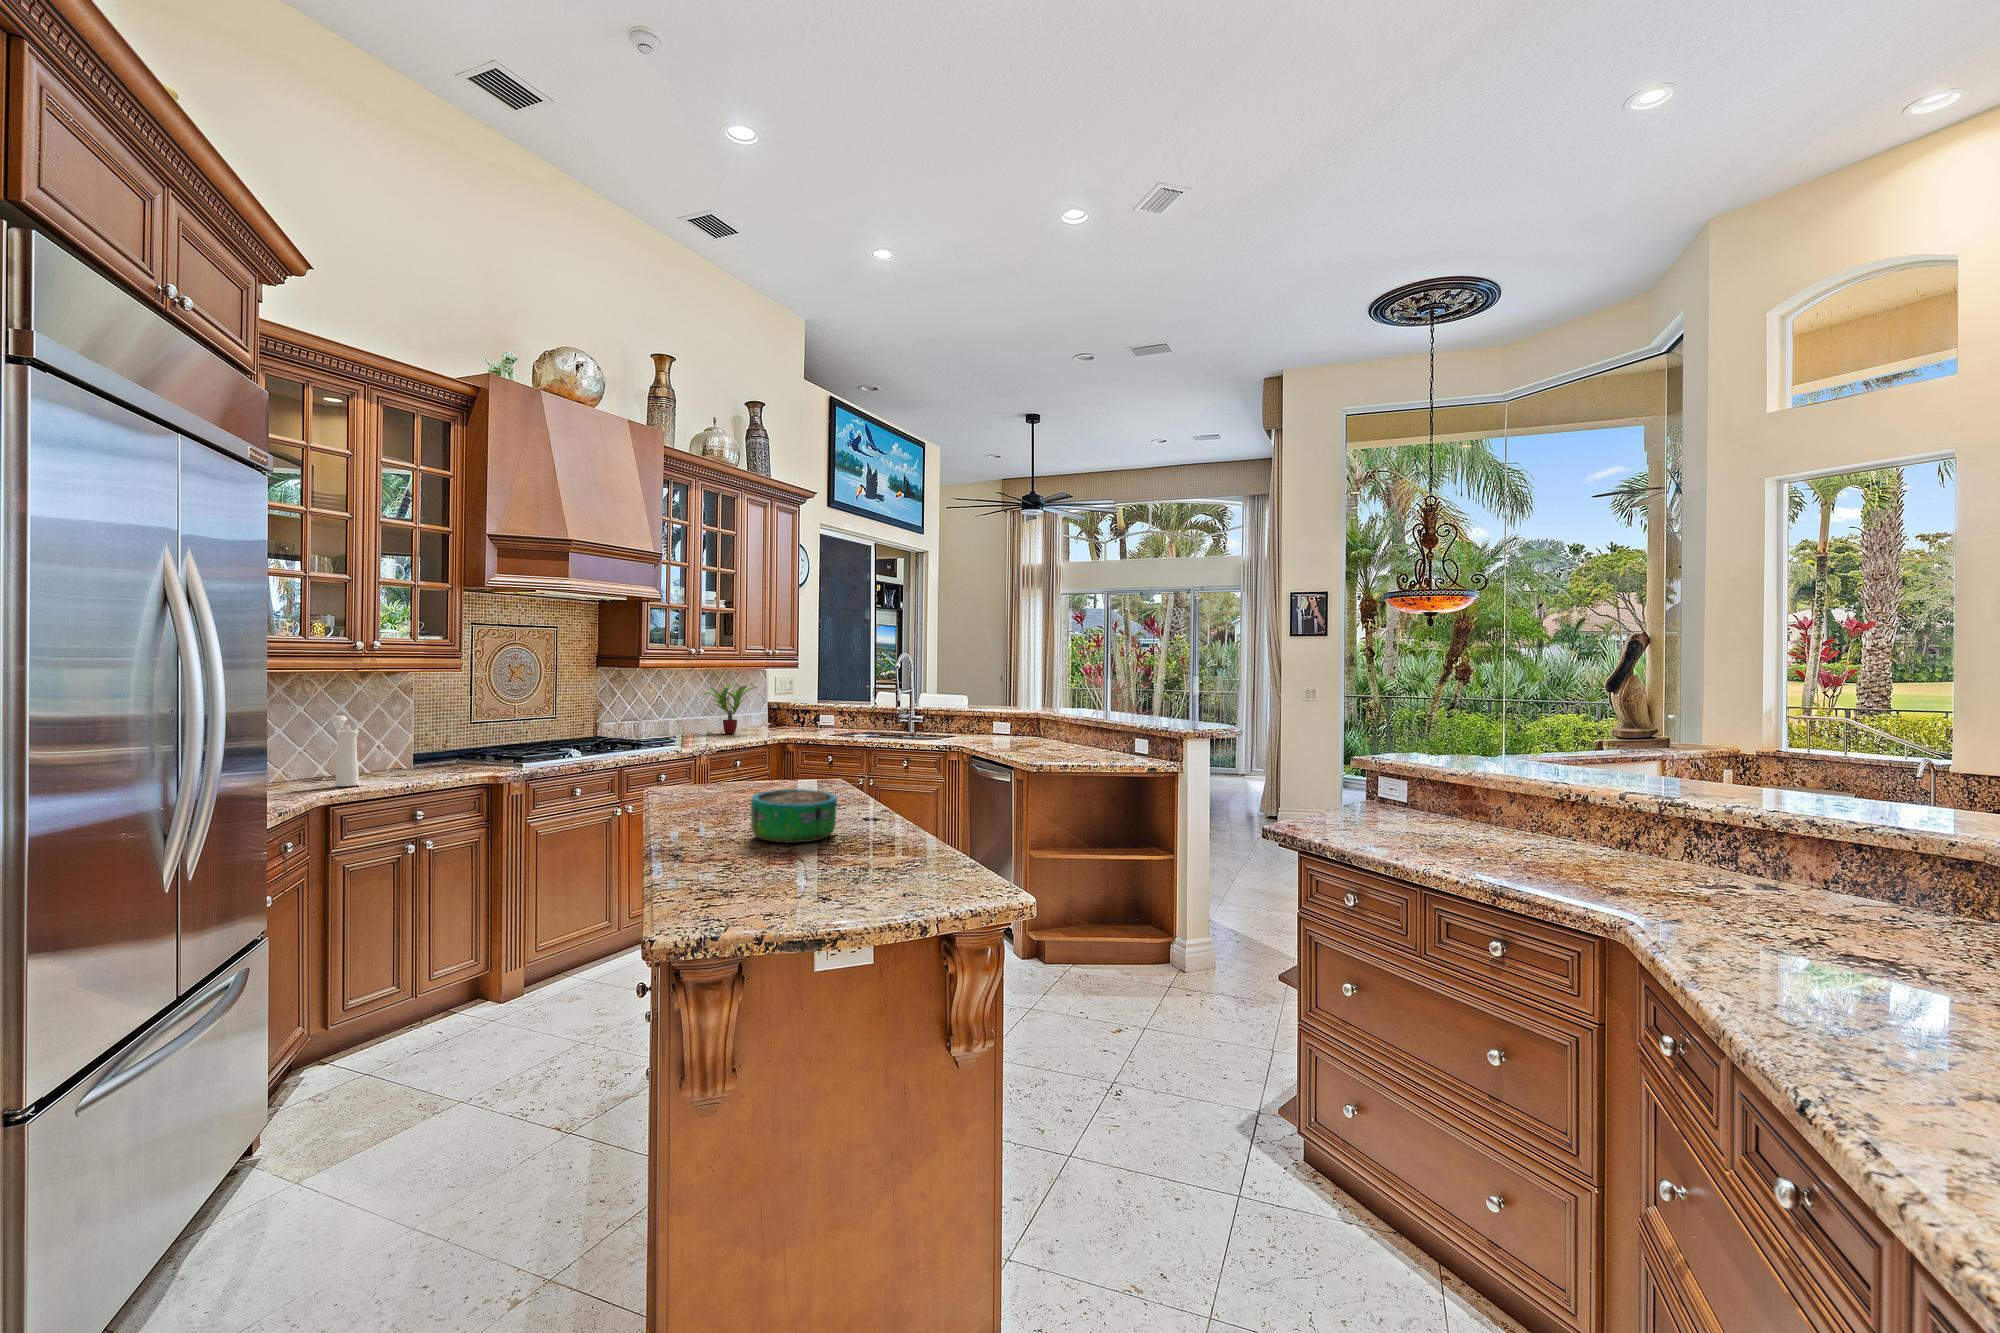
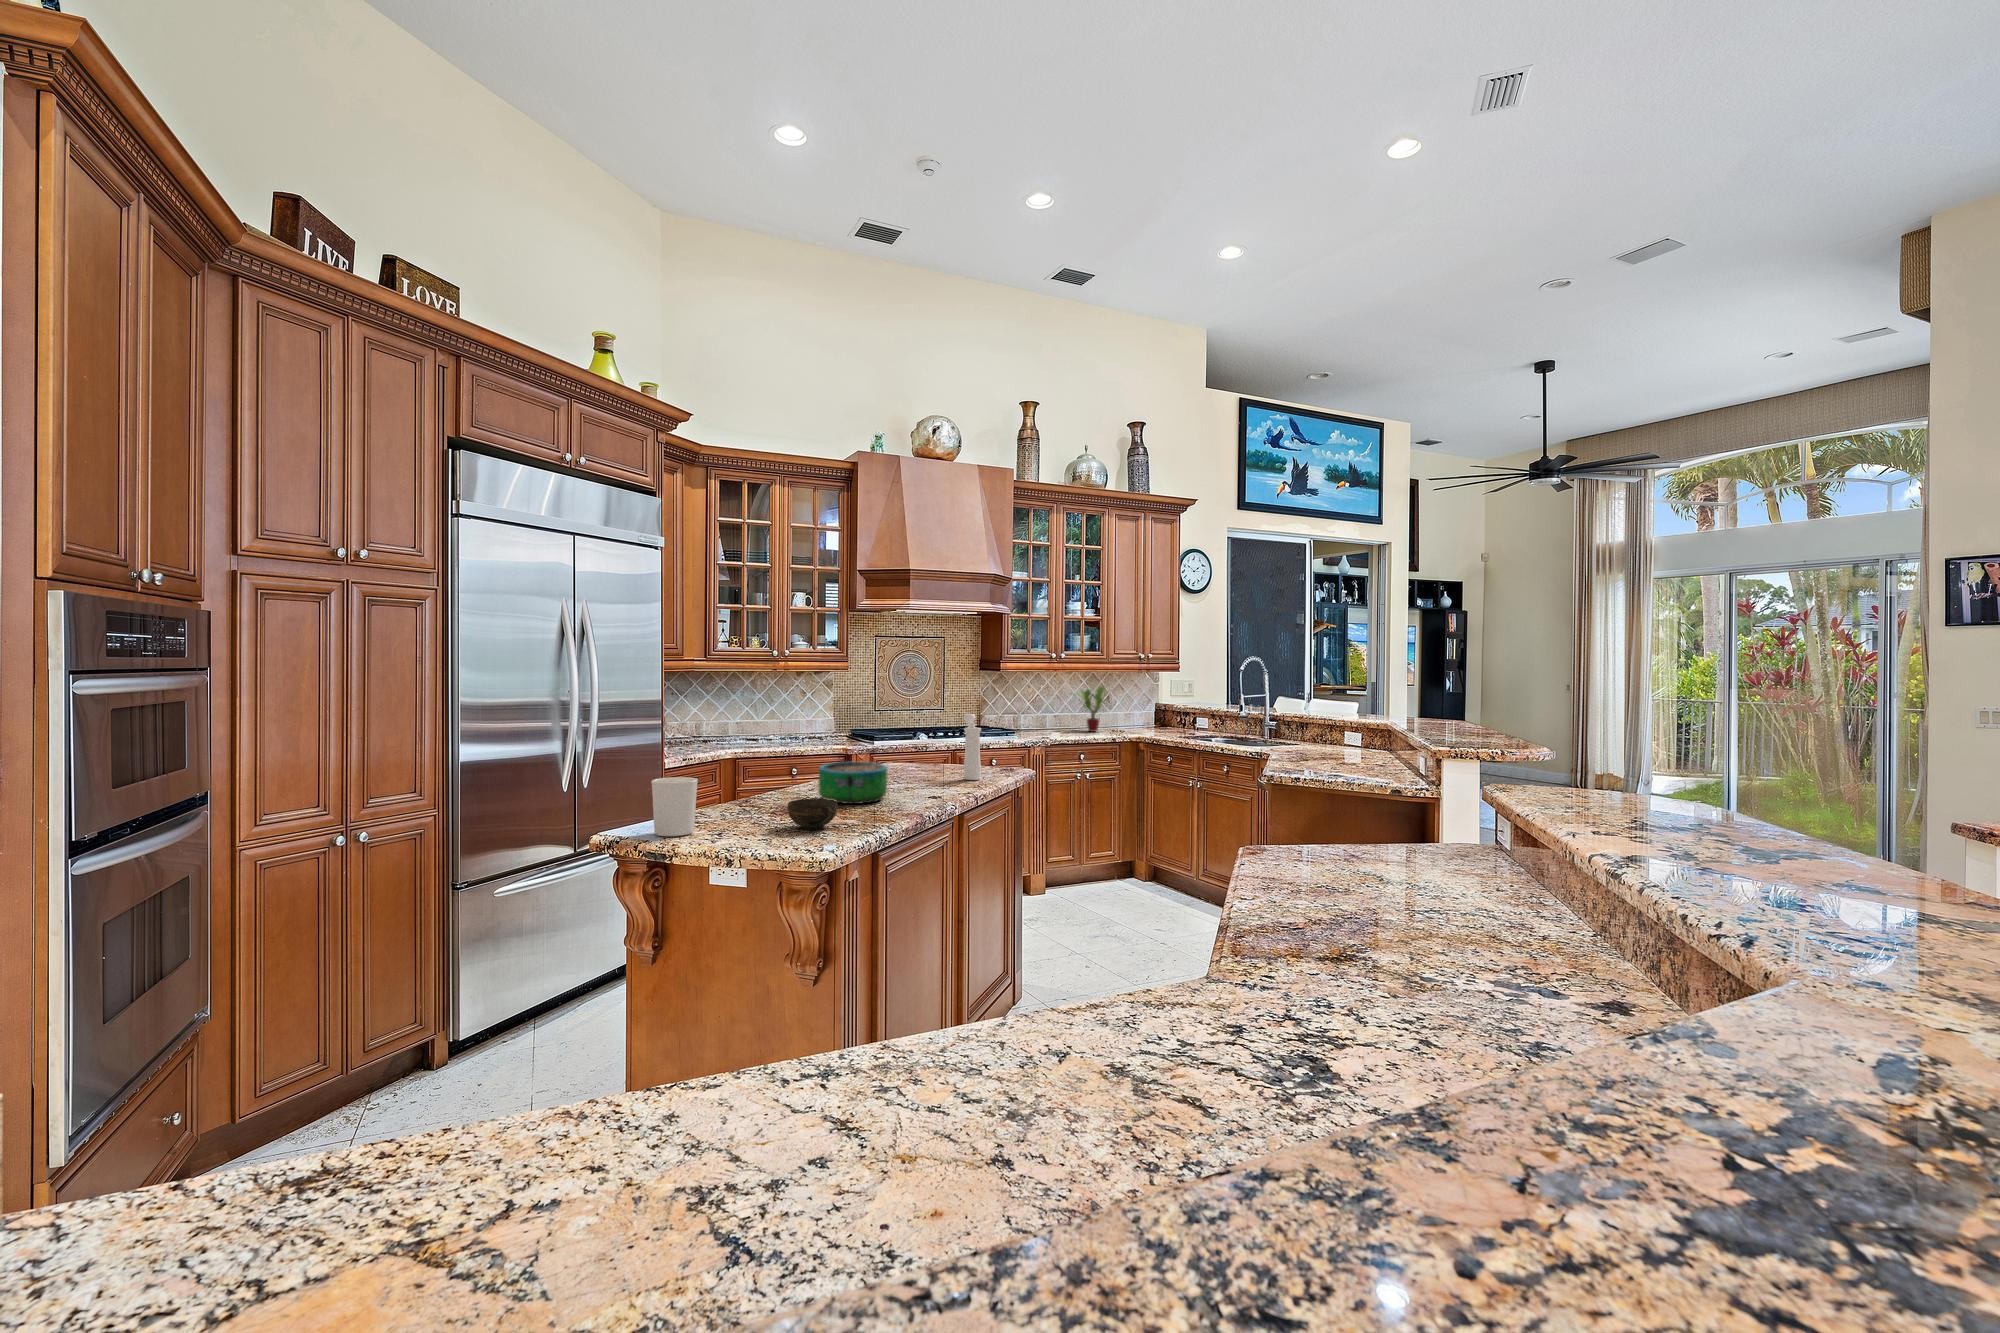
pepper mill: present [330,716,359,786] -> present [963,714,981,780]
candle holder: none [750,833,811,918] -> present [651,777,698,836]
cup: none [860,837,931,877] -> present [788,799,837,830]

